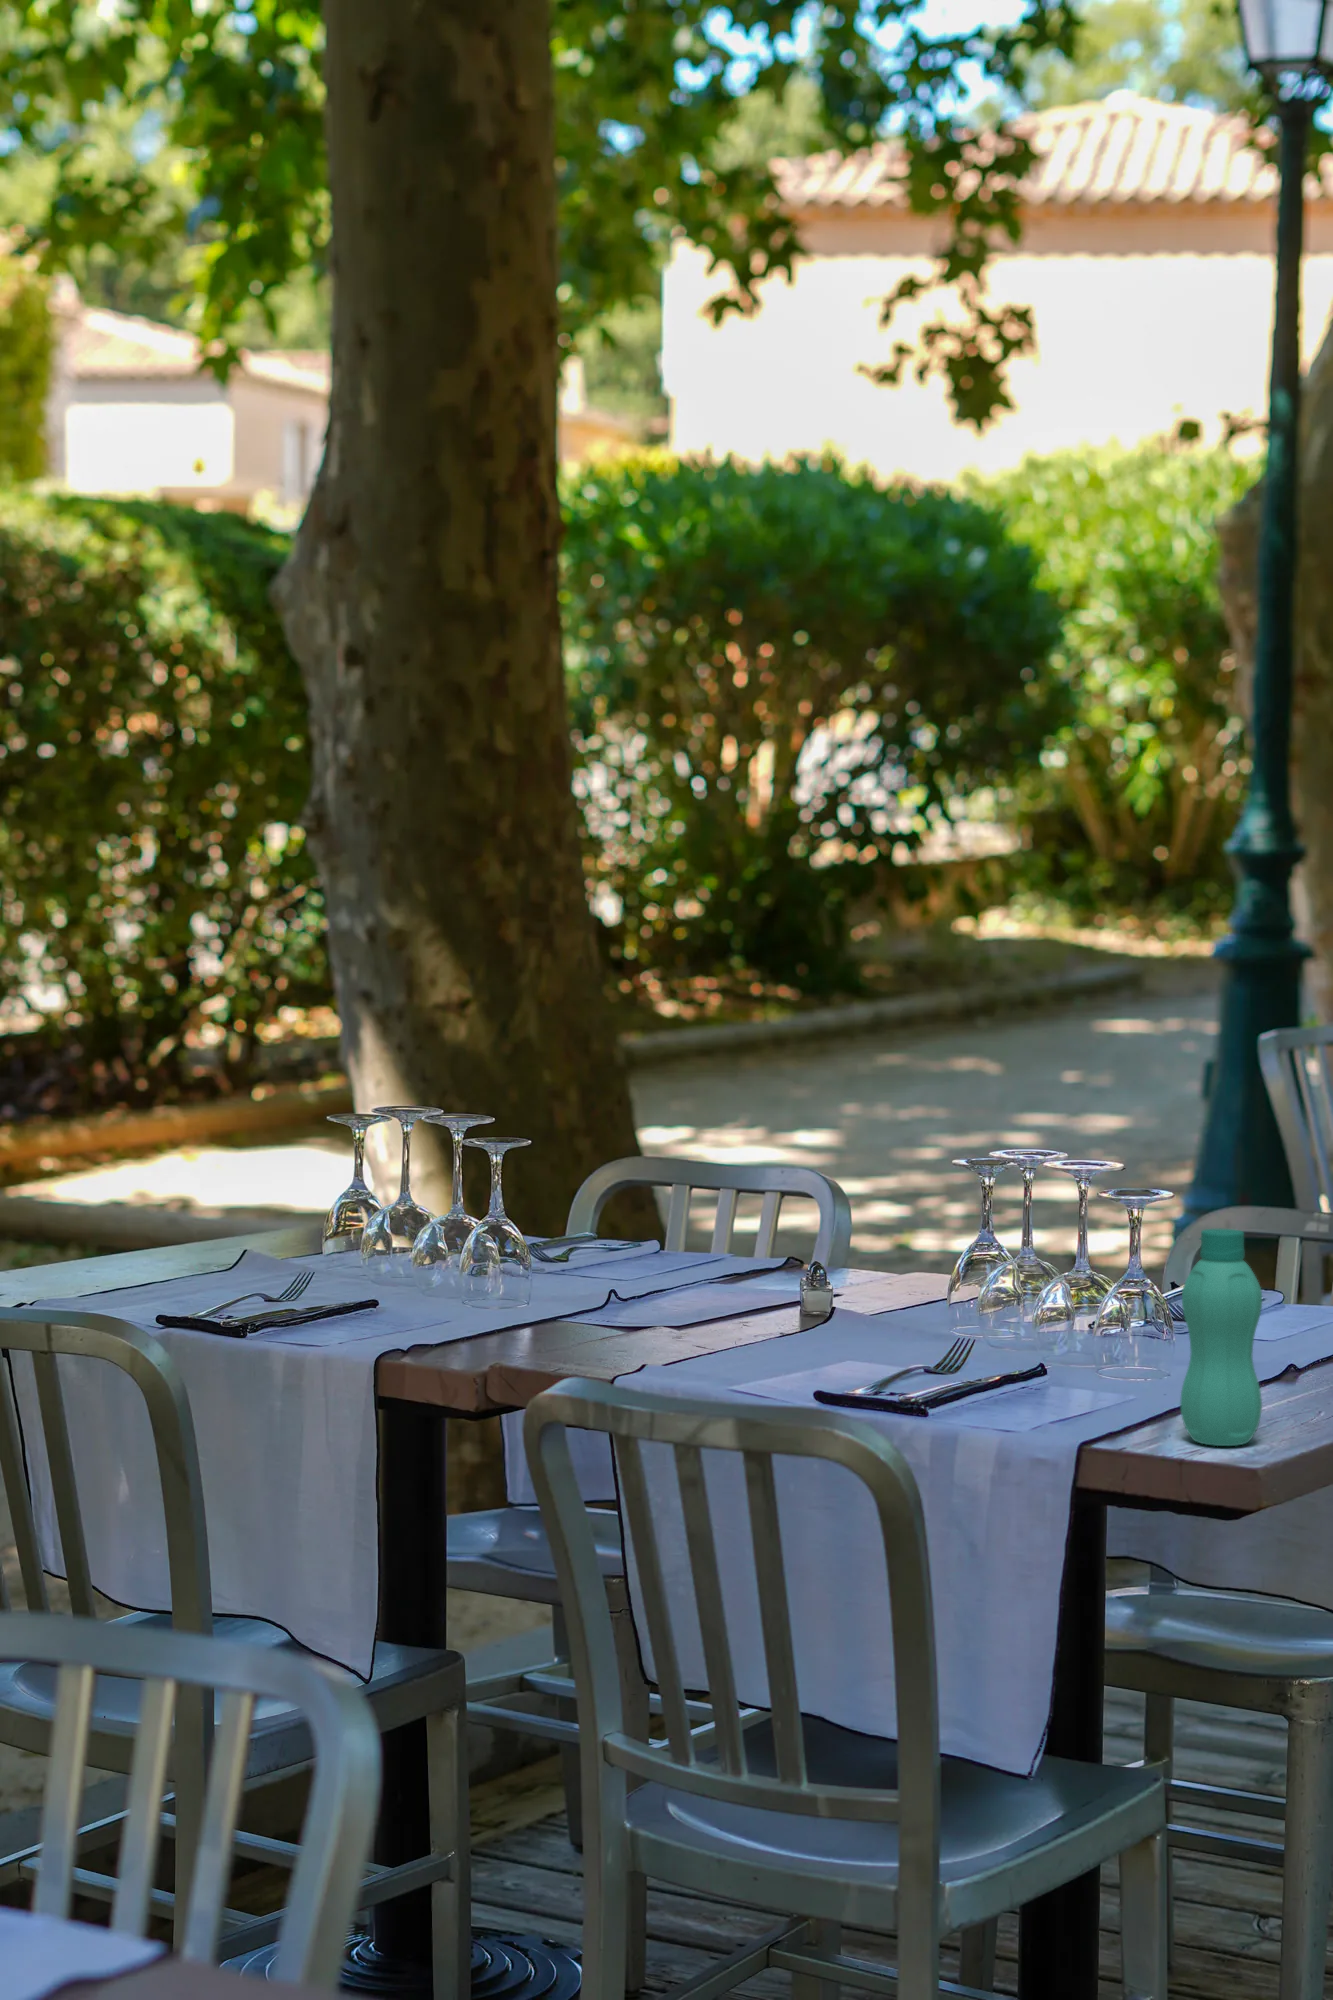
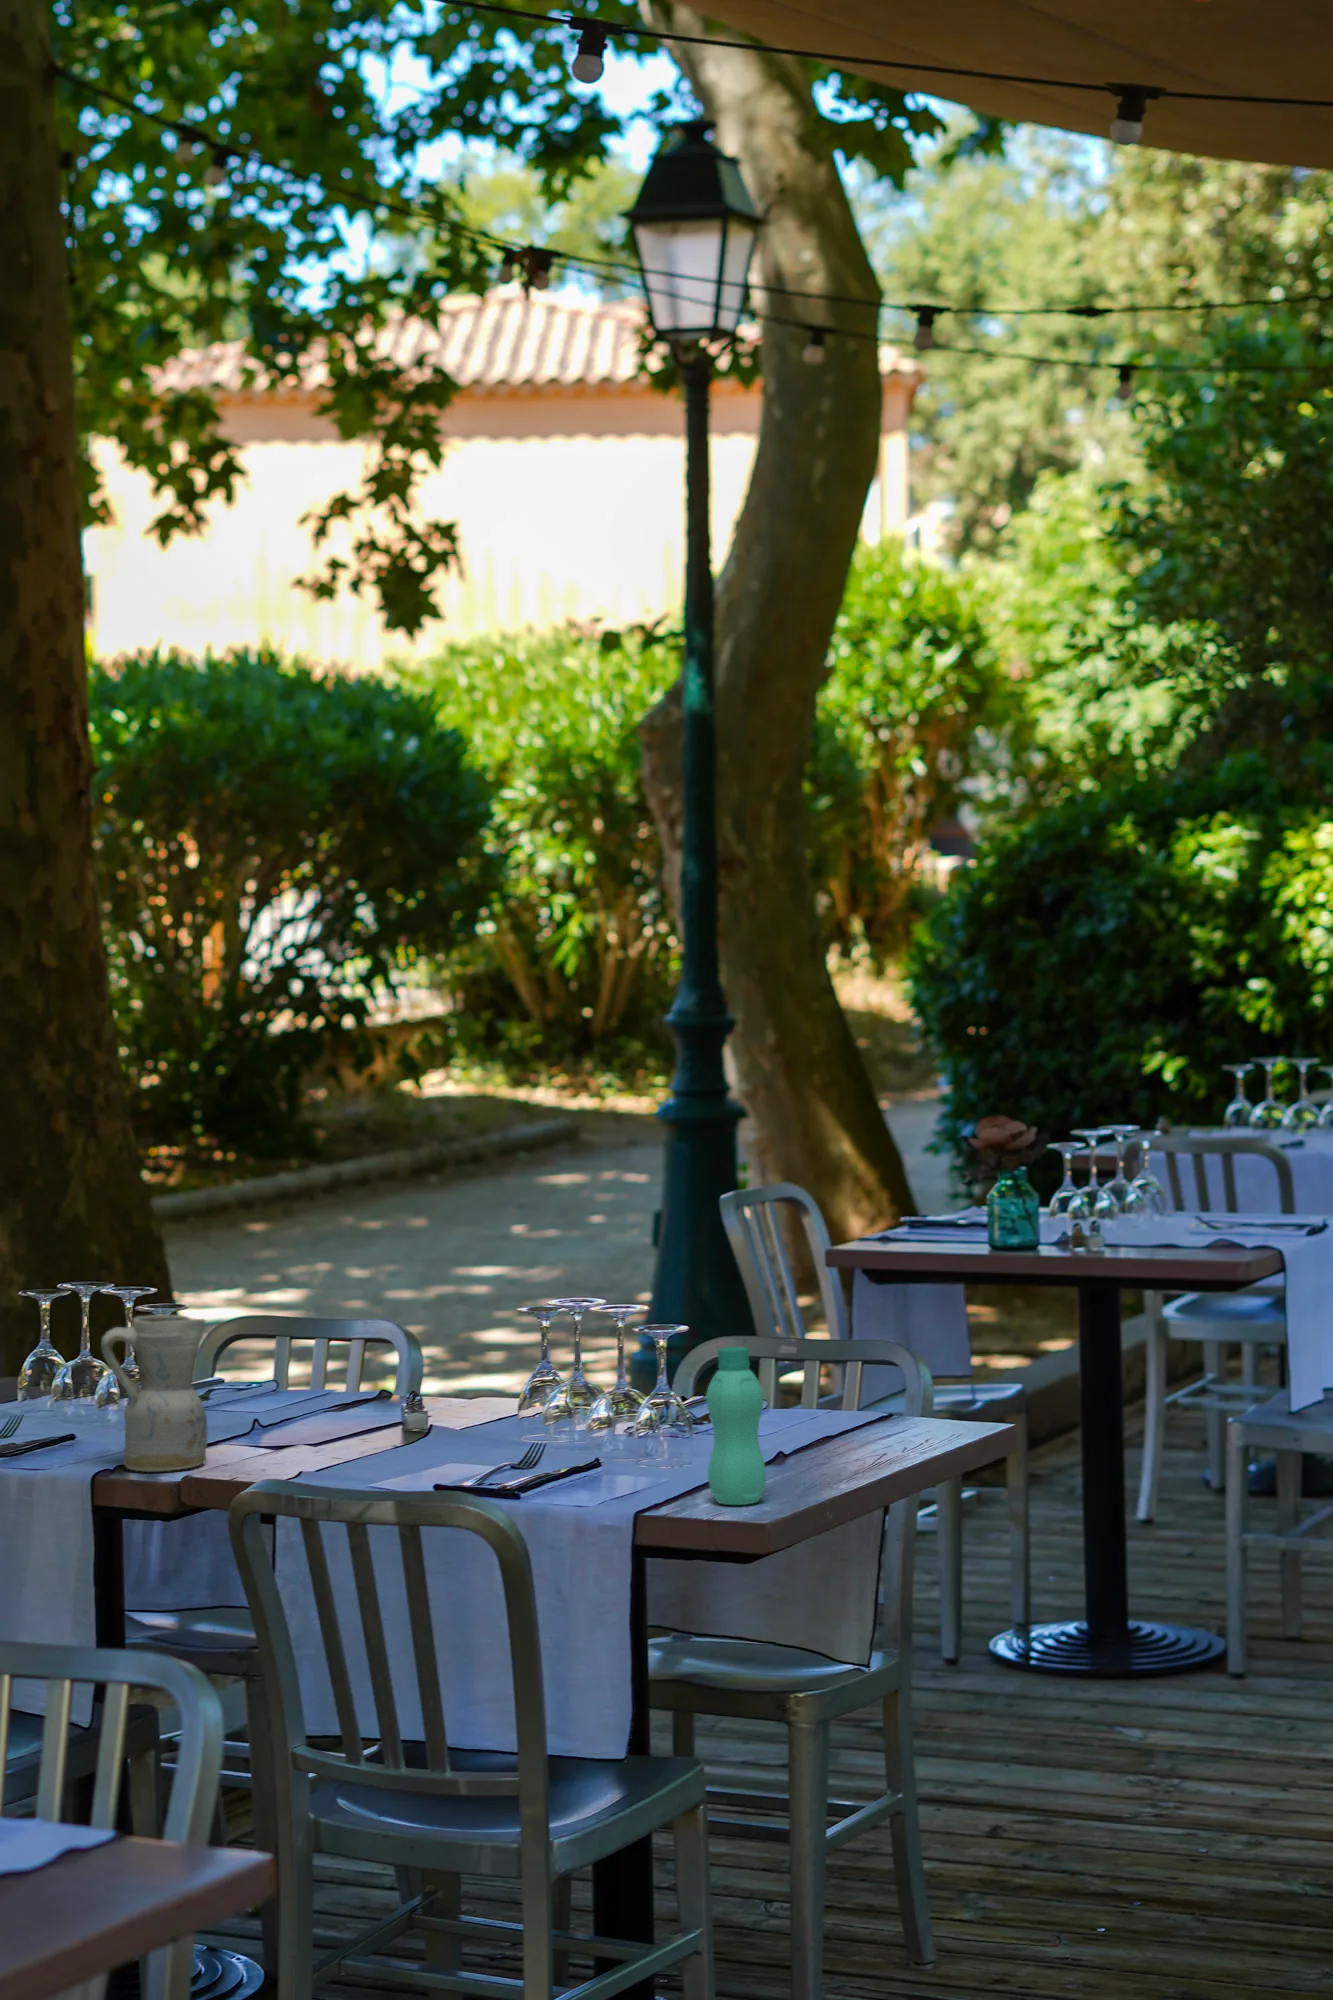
ceramic pitcher: none [429,1145,558,1340] -> present [101,1315,208,1471]

